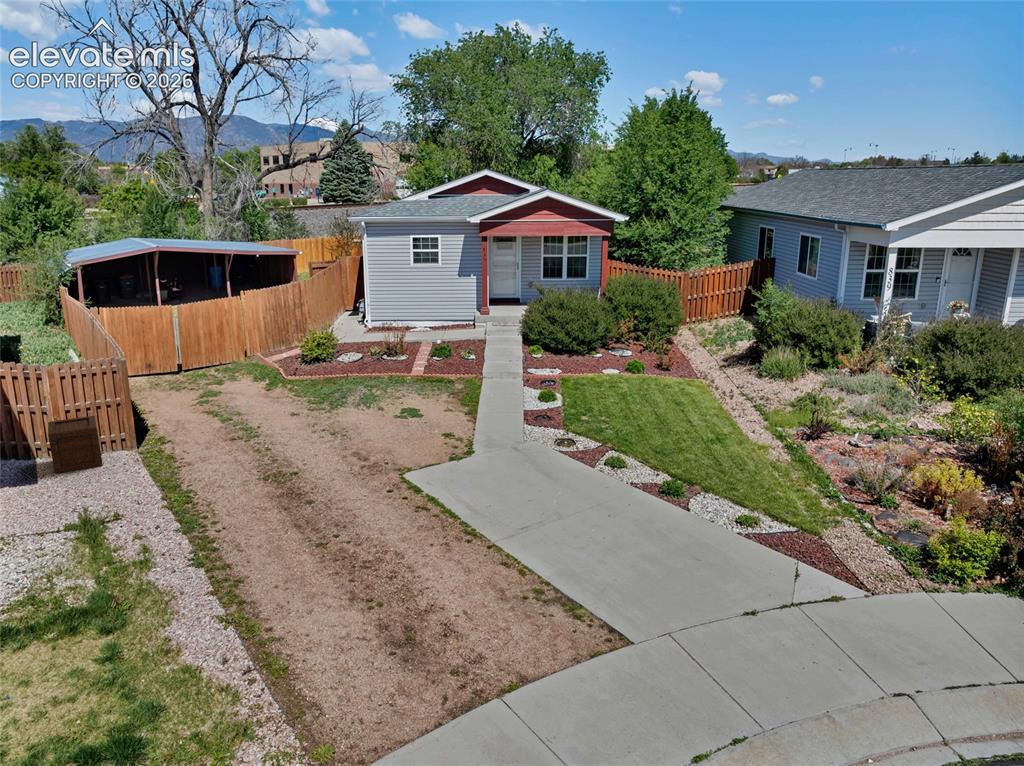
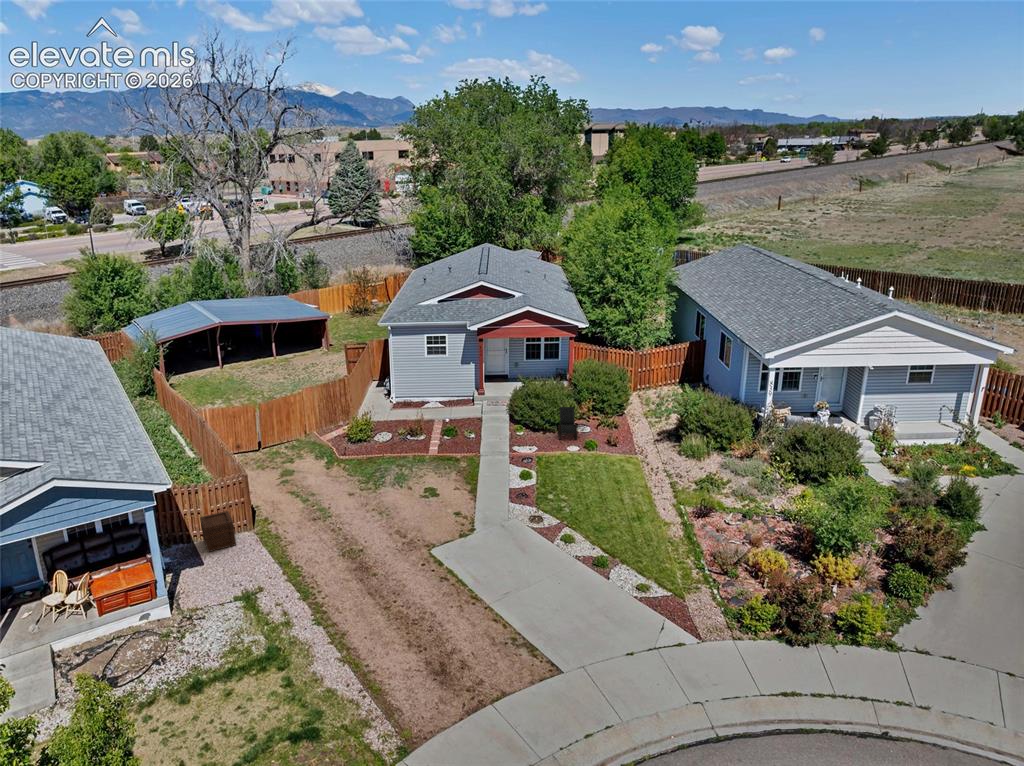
lounge chair: none [588,319,616,362] -> present [558,407,578,440]

